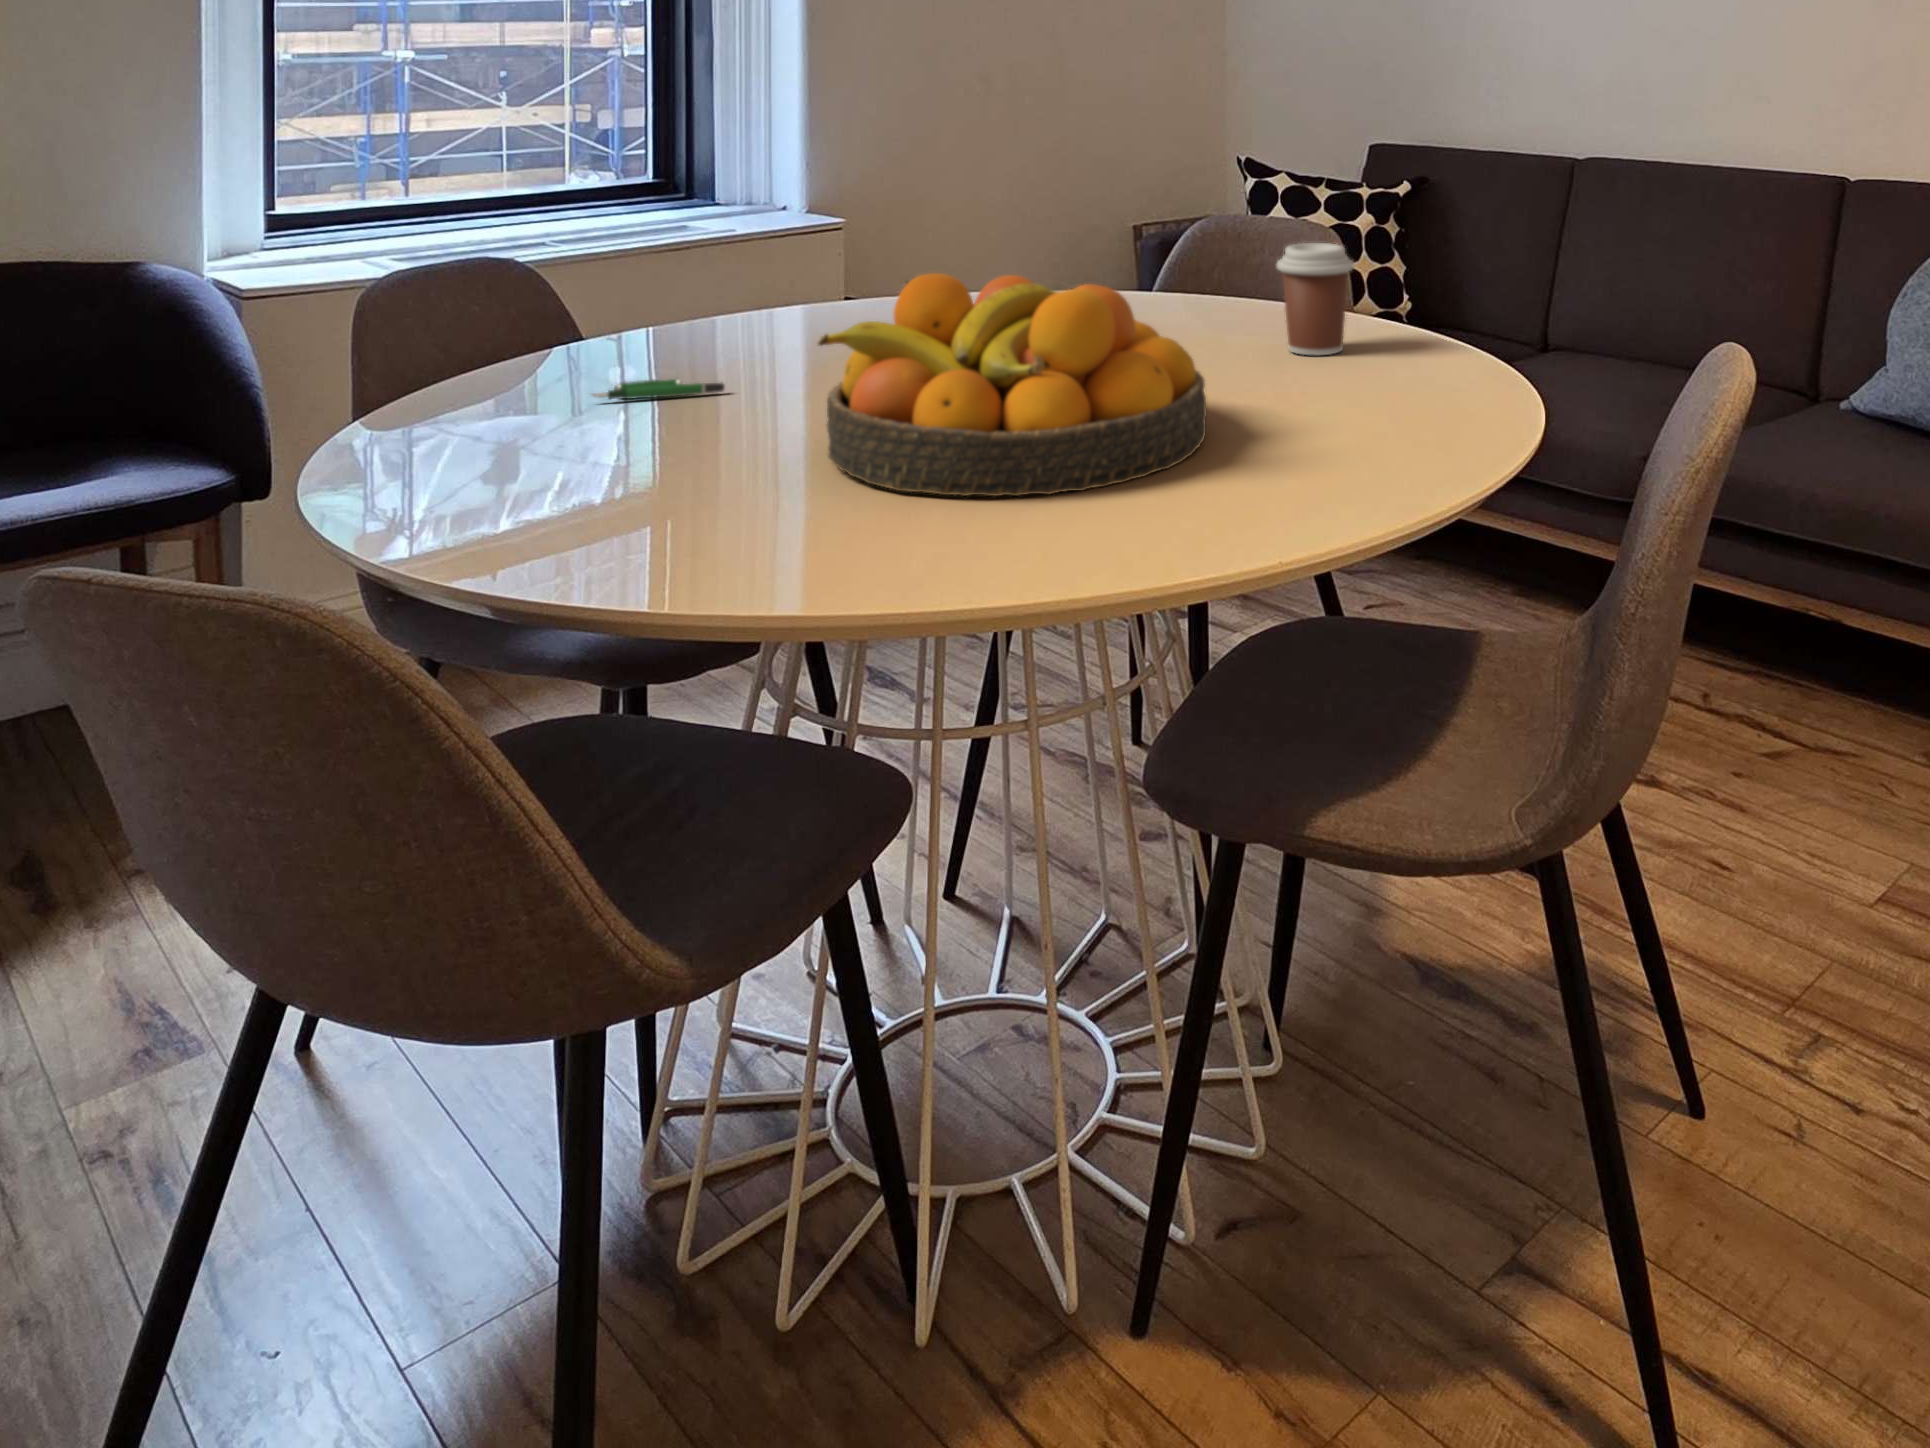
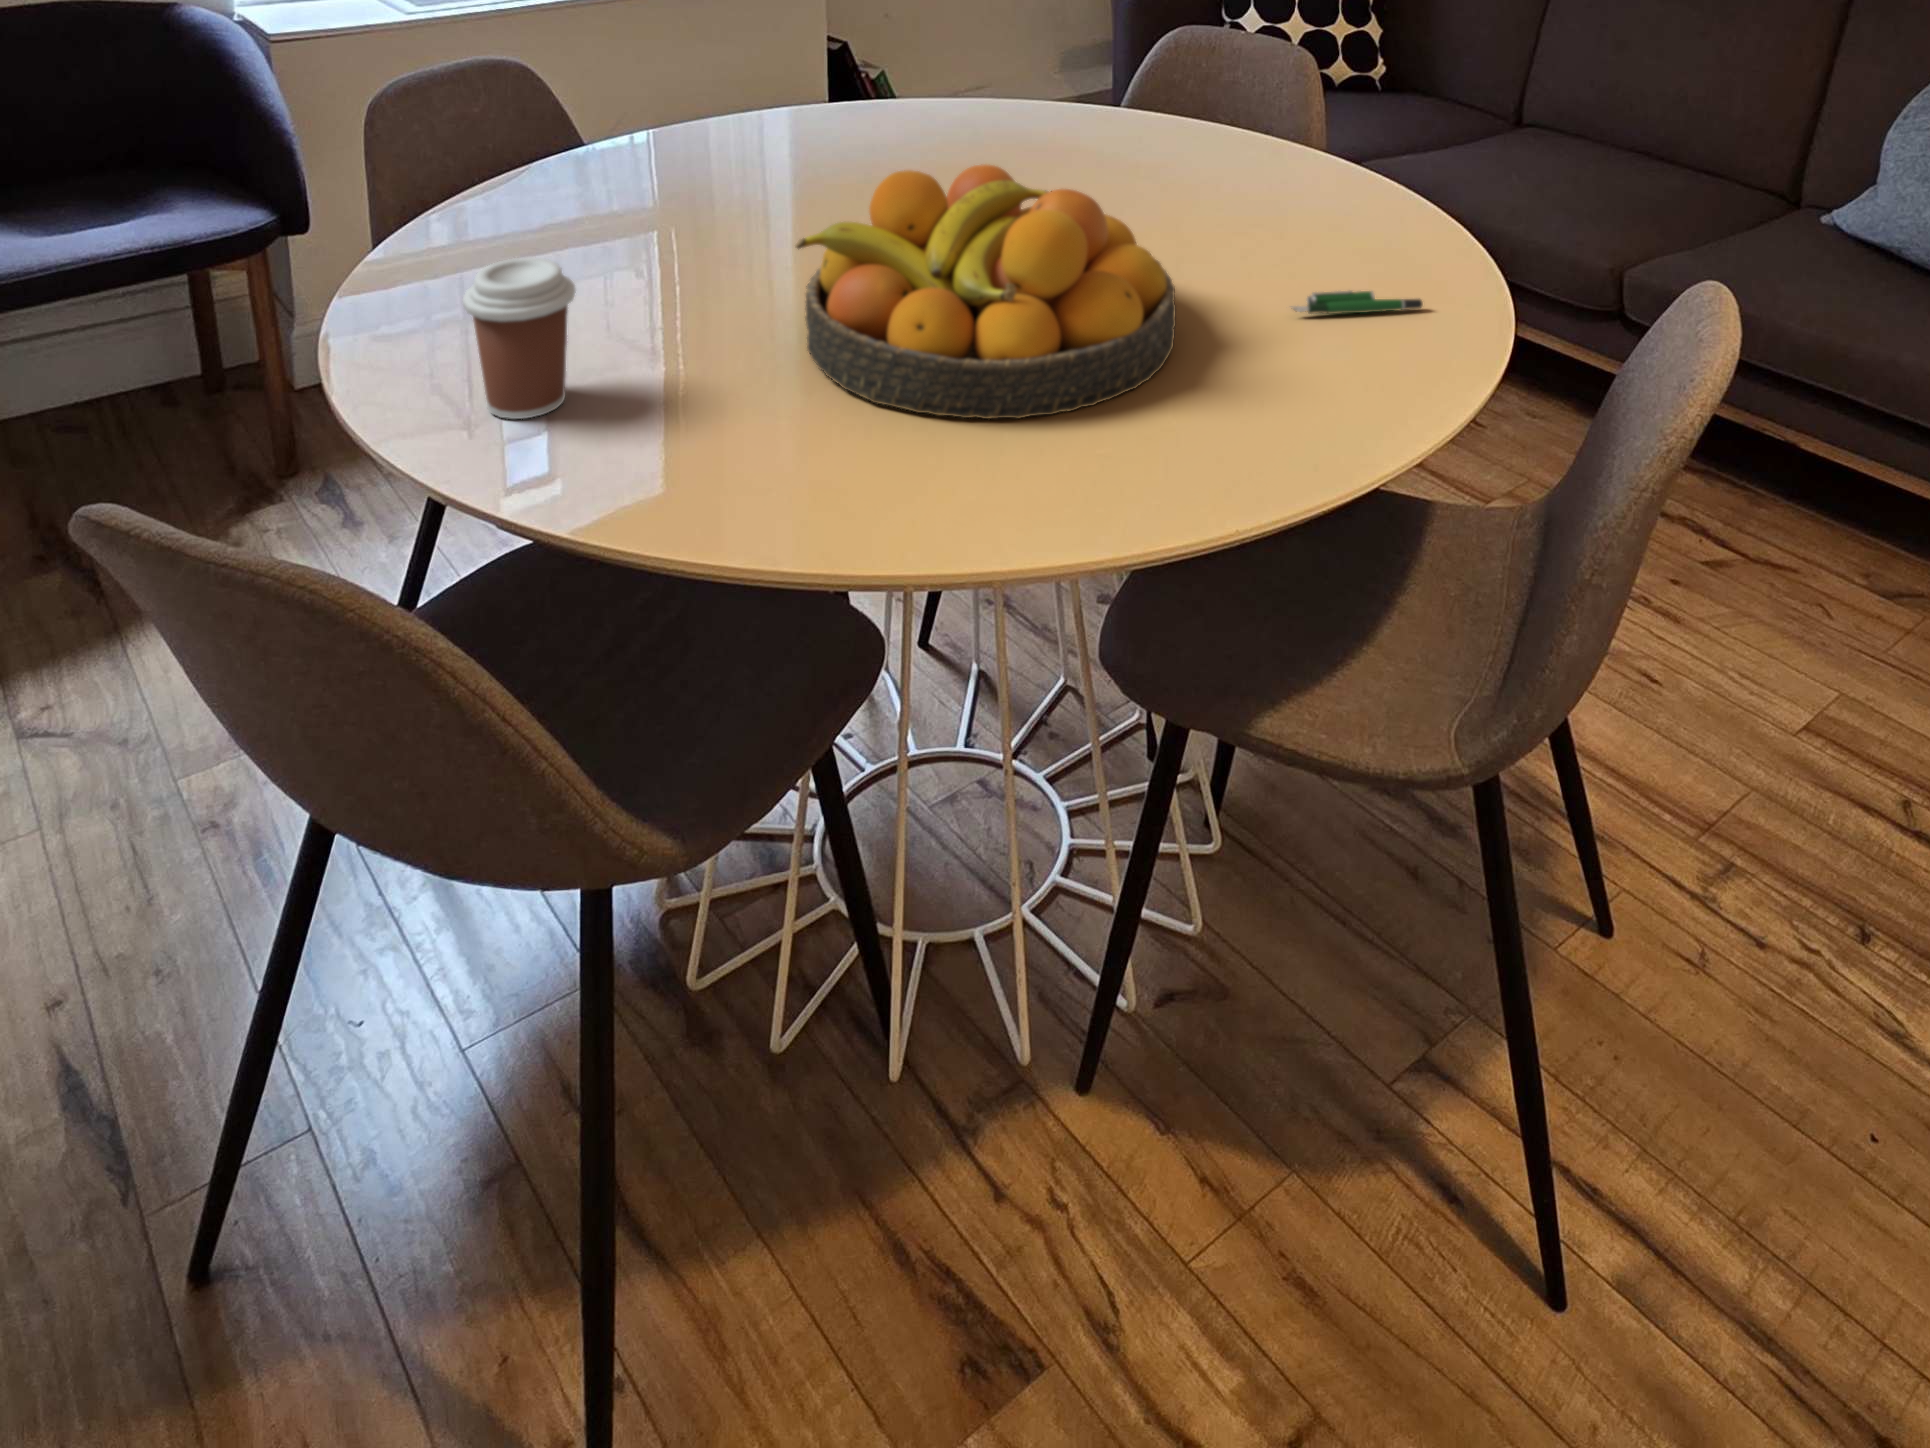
coffee cup: present [1277,243,1354,355] -> present [463,257,576,419]
pen: present [592,378,725,399] -> present [1292,291,1423,314]

